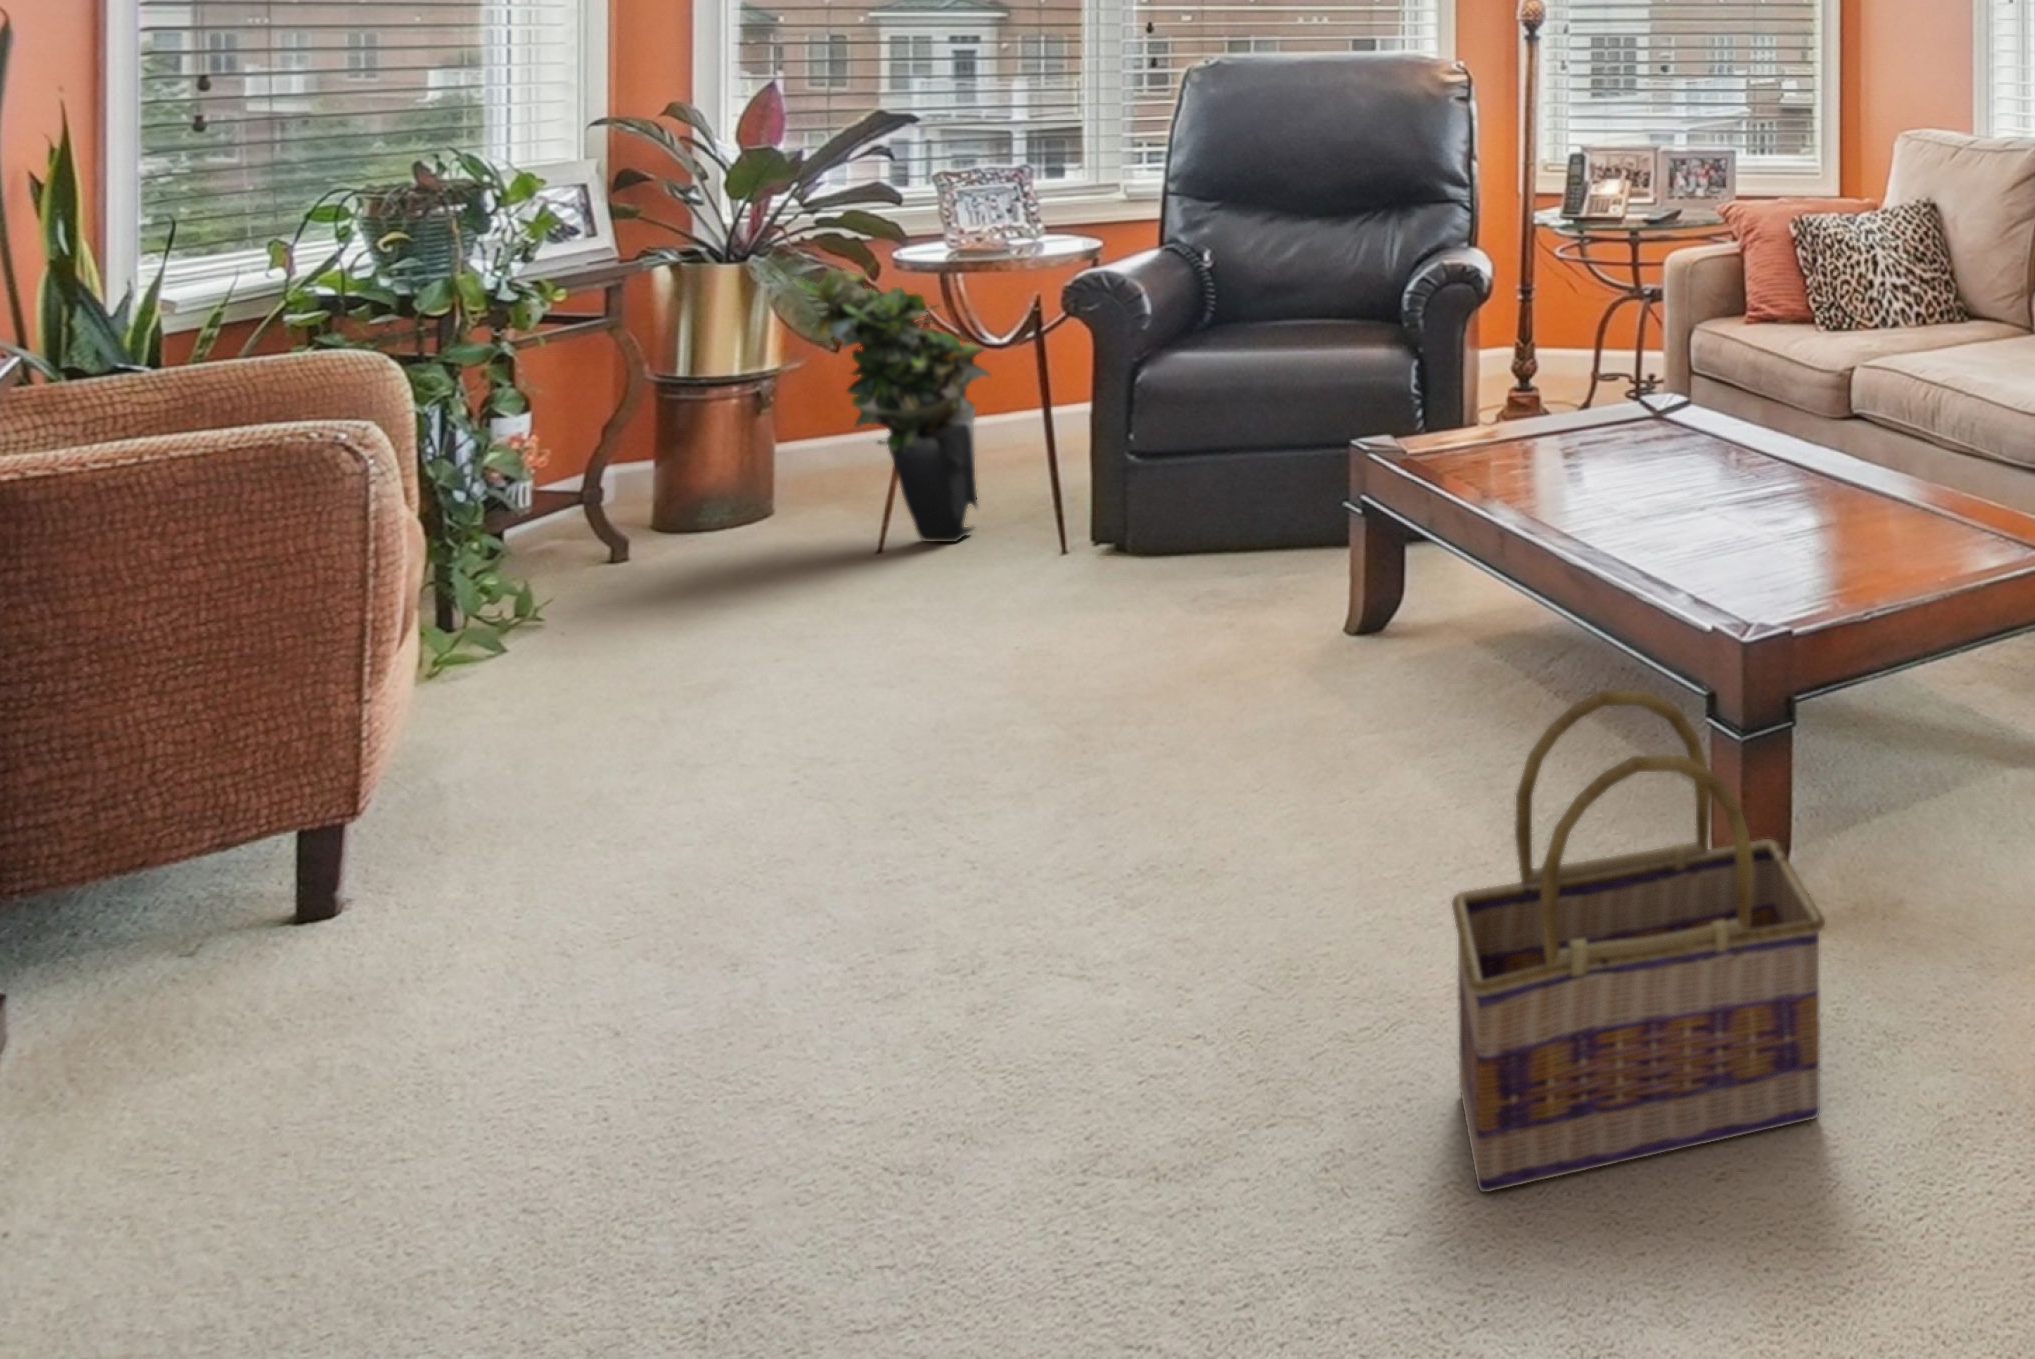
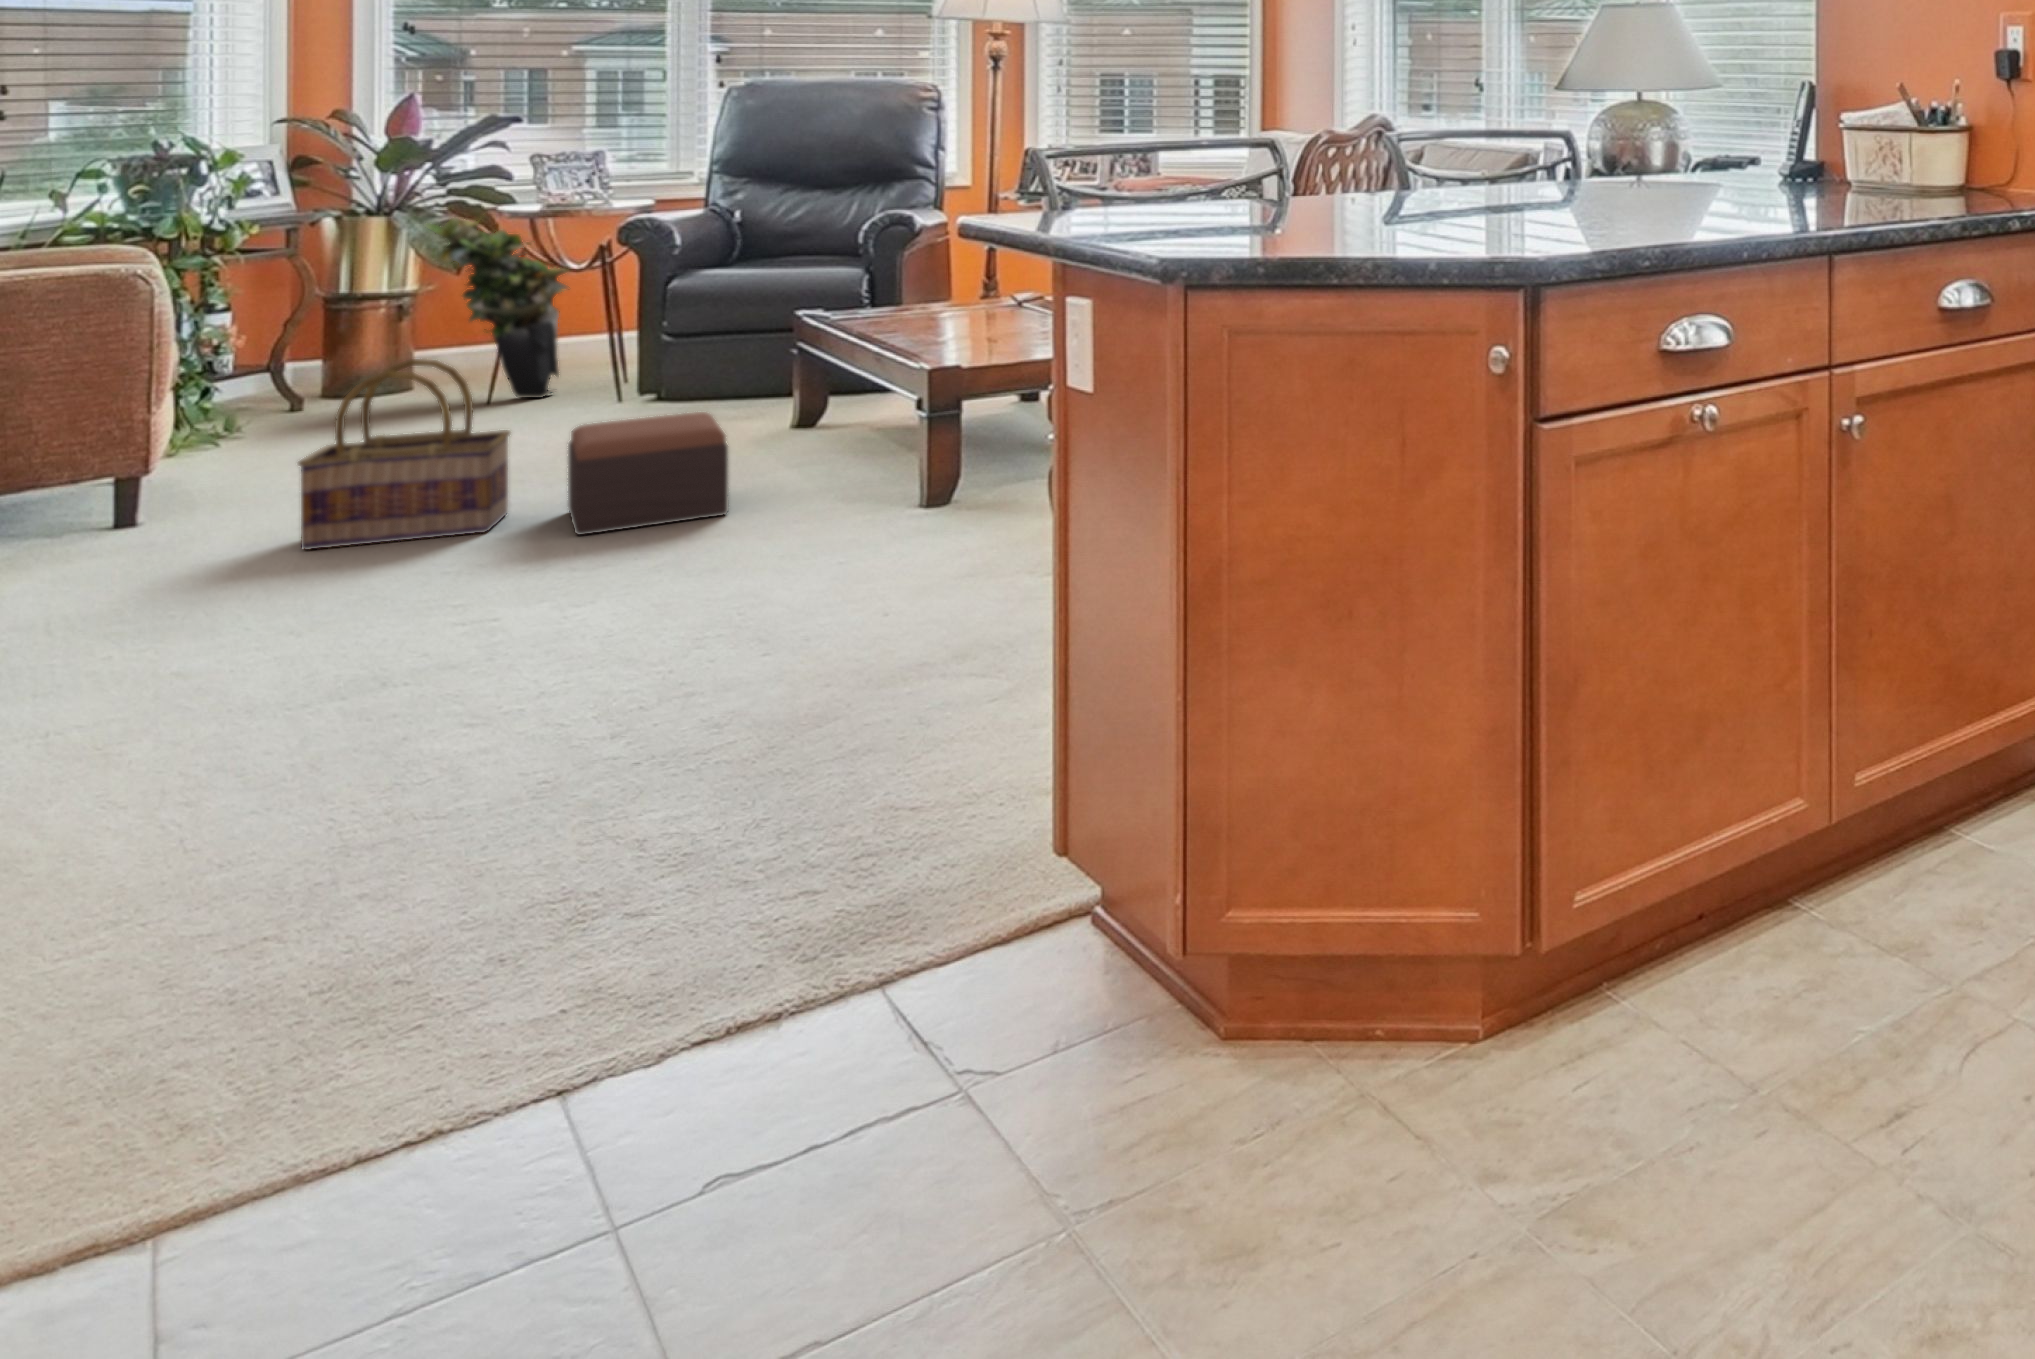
footstool: none [1071,680,1366,981] -> present [568,412,728,535]
basket: present [1452,690,1825,1192] -> present [298,359,510,550]

